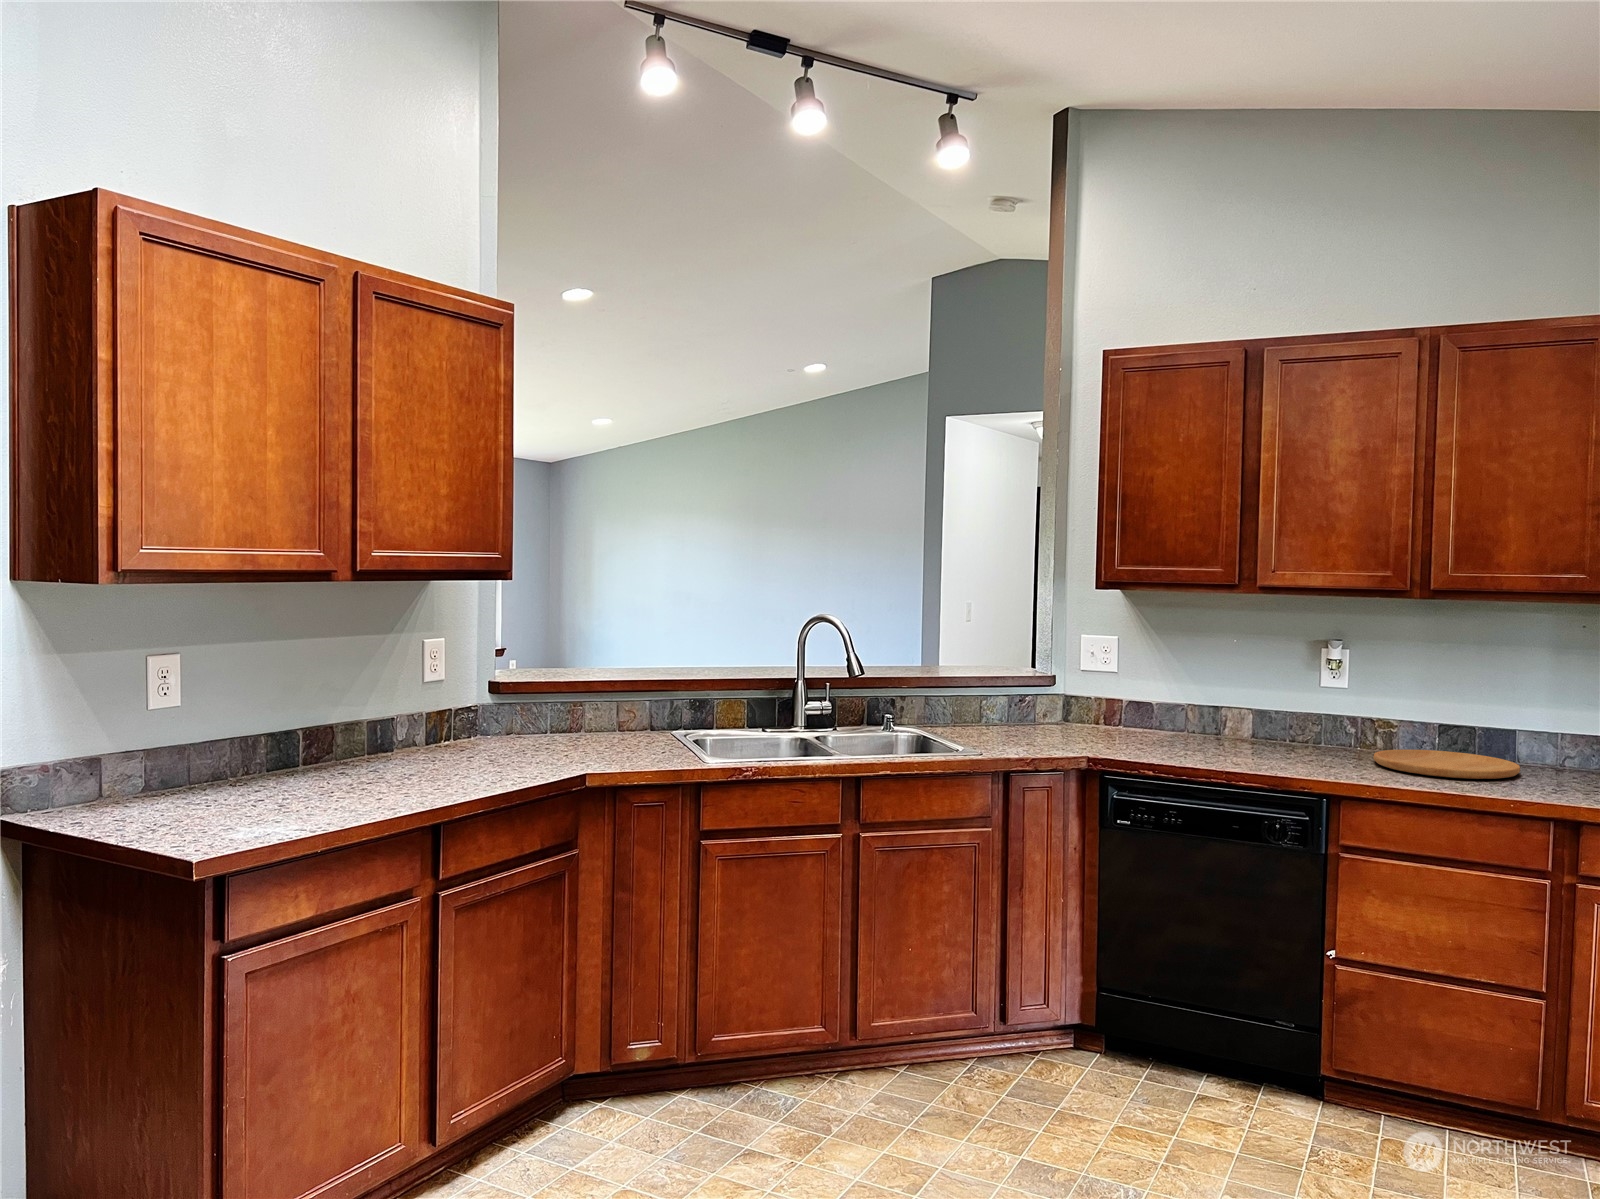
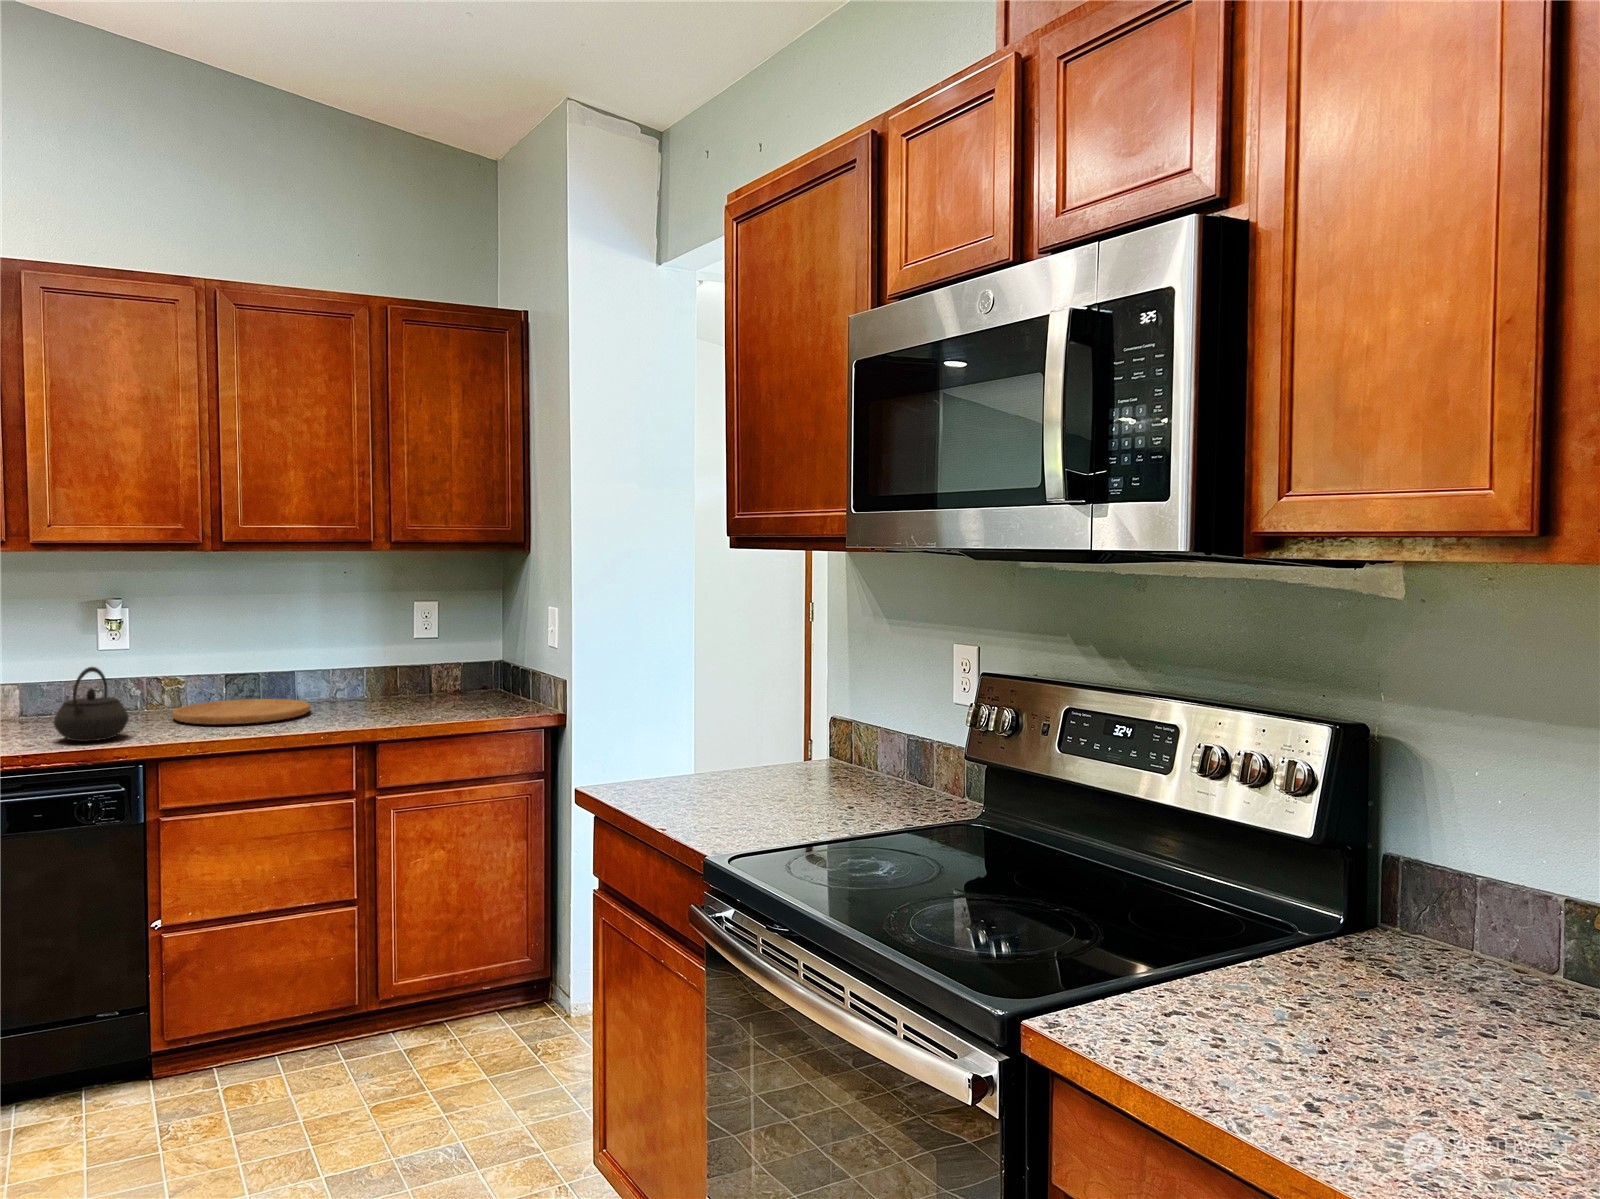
kettle: none [1261,701,1325,770] -> present [54,667,129,741]

